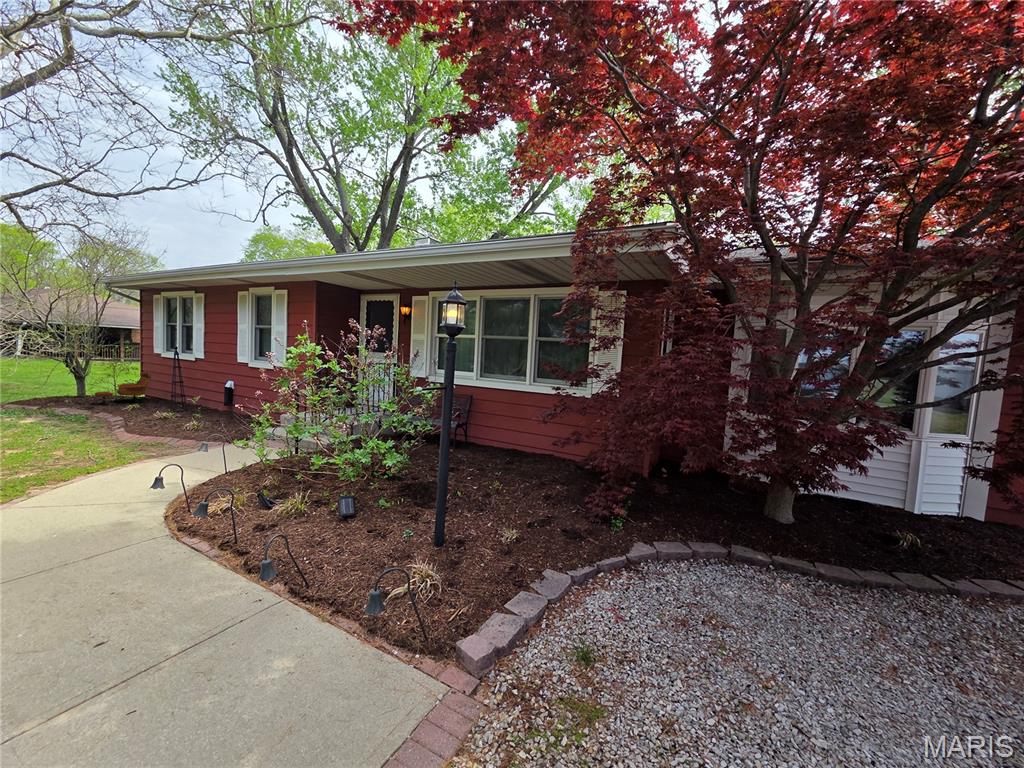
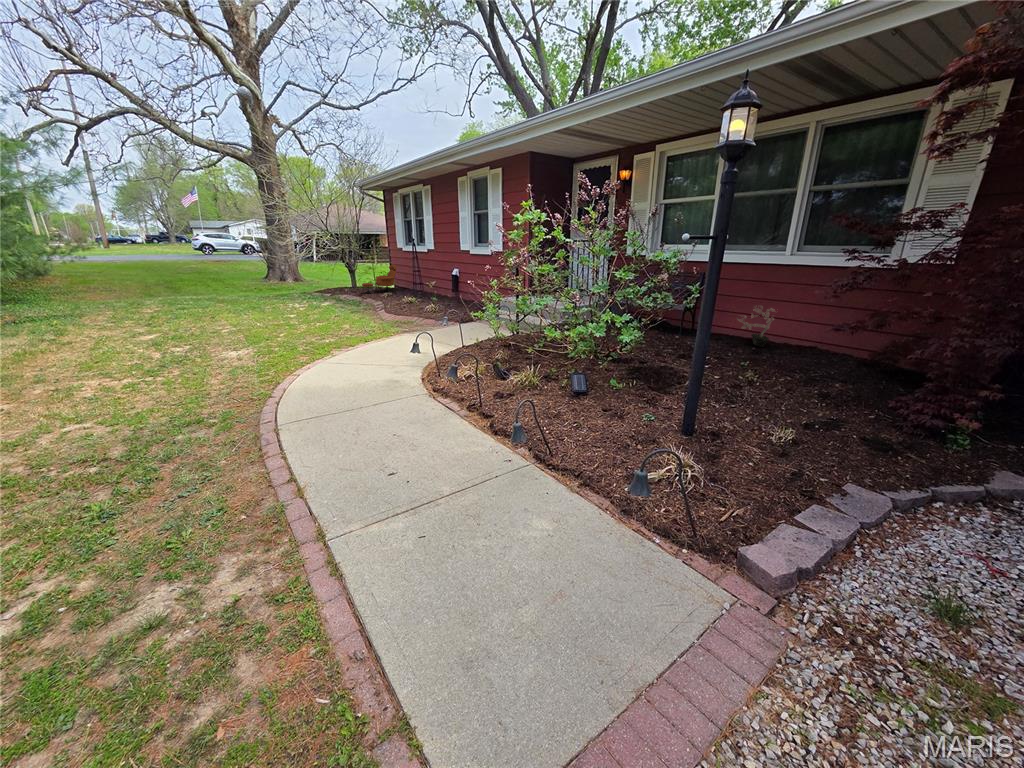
potted plant: none [492,420,525,455] -> present [738,306,775,347]

